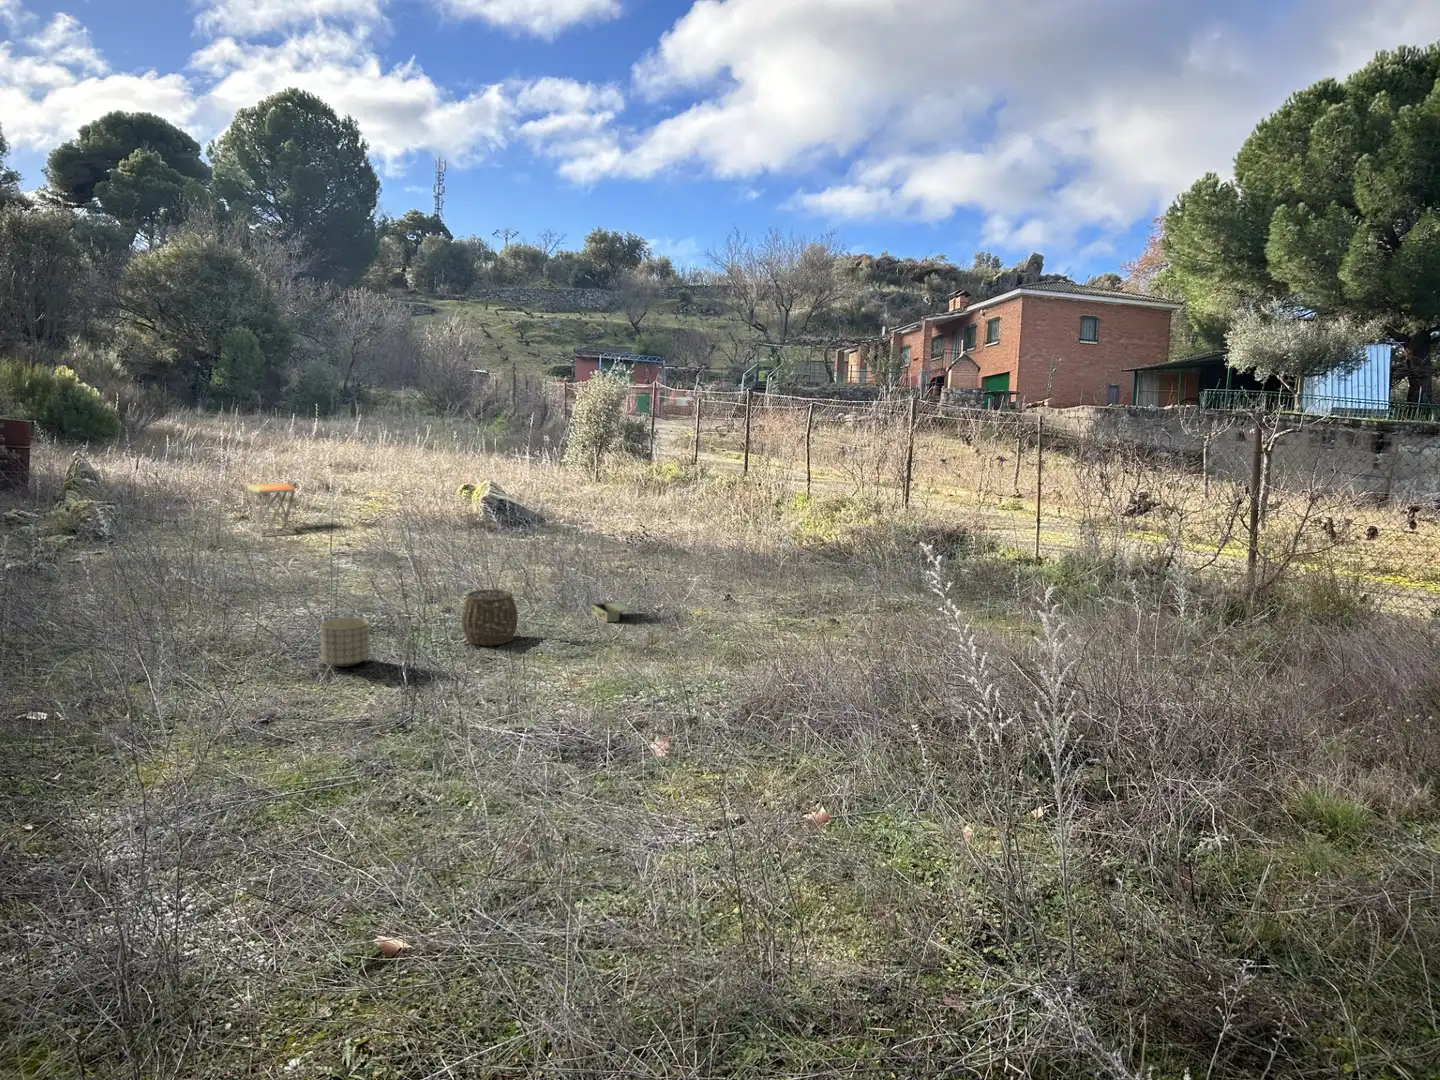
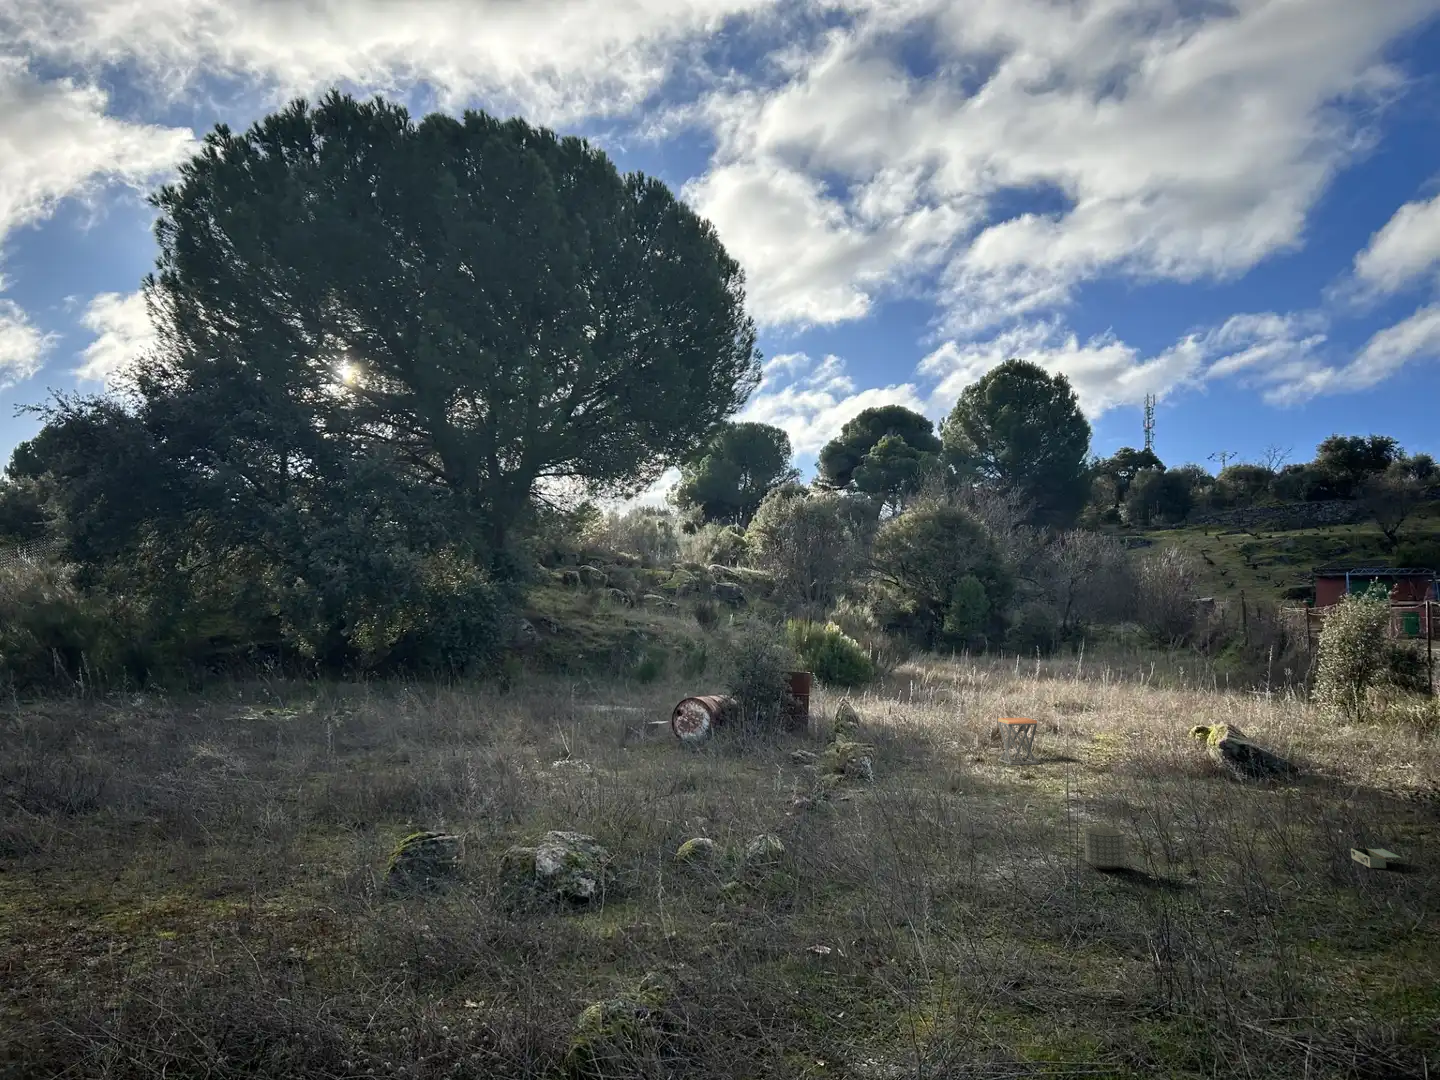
woven basket: present [462,590,518,646] -> none [1207,818,1266,872]

